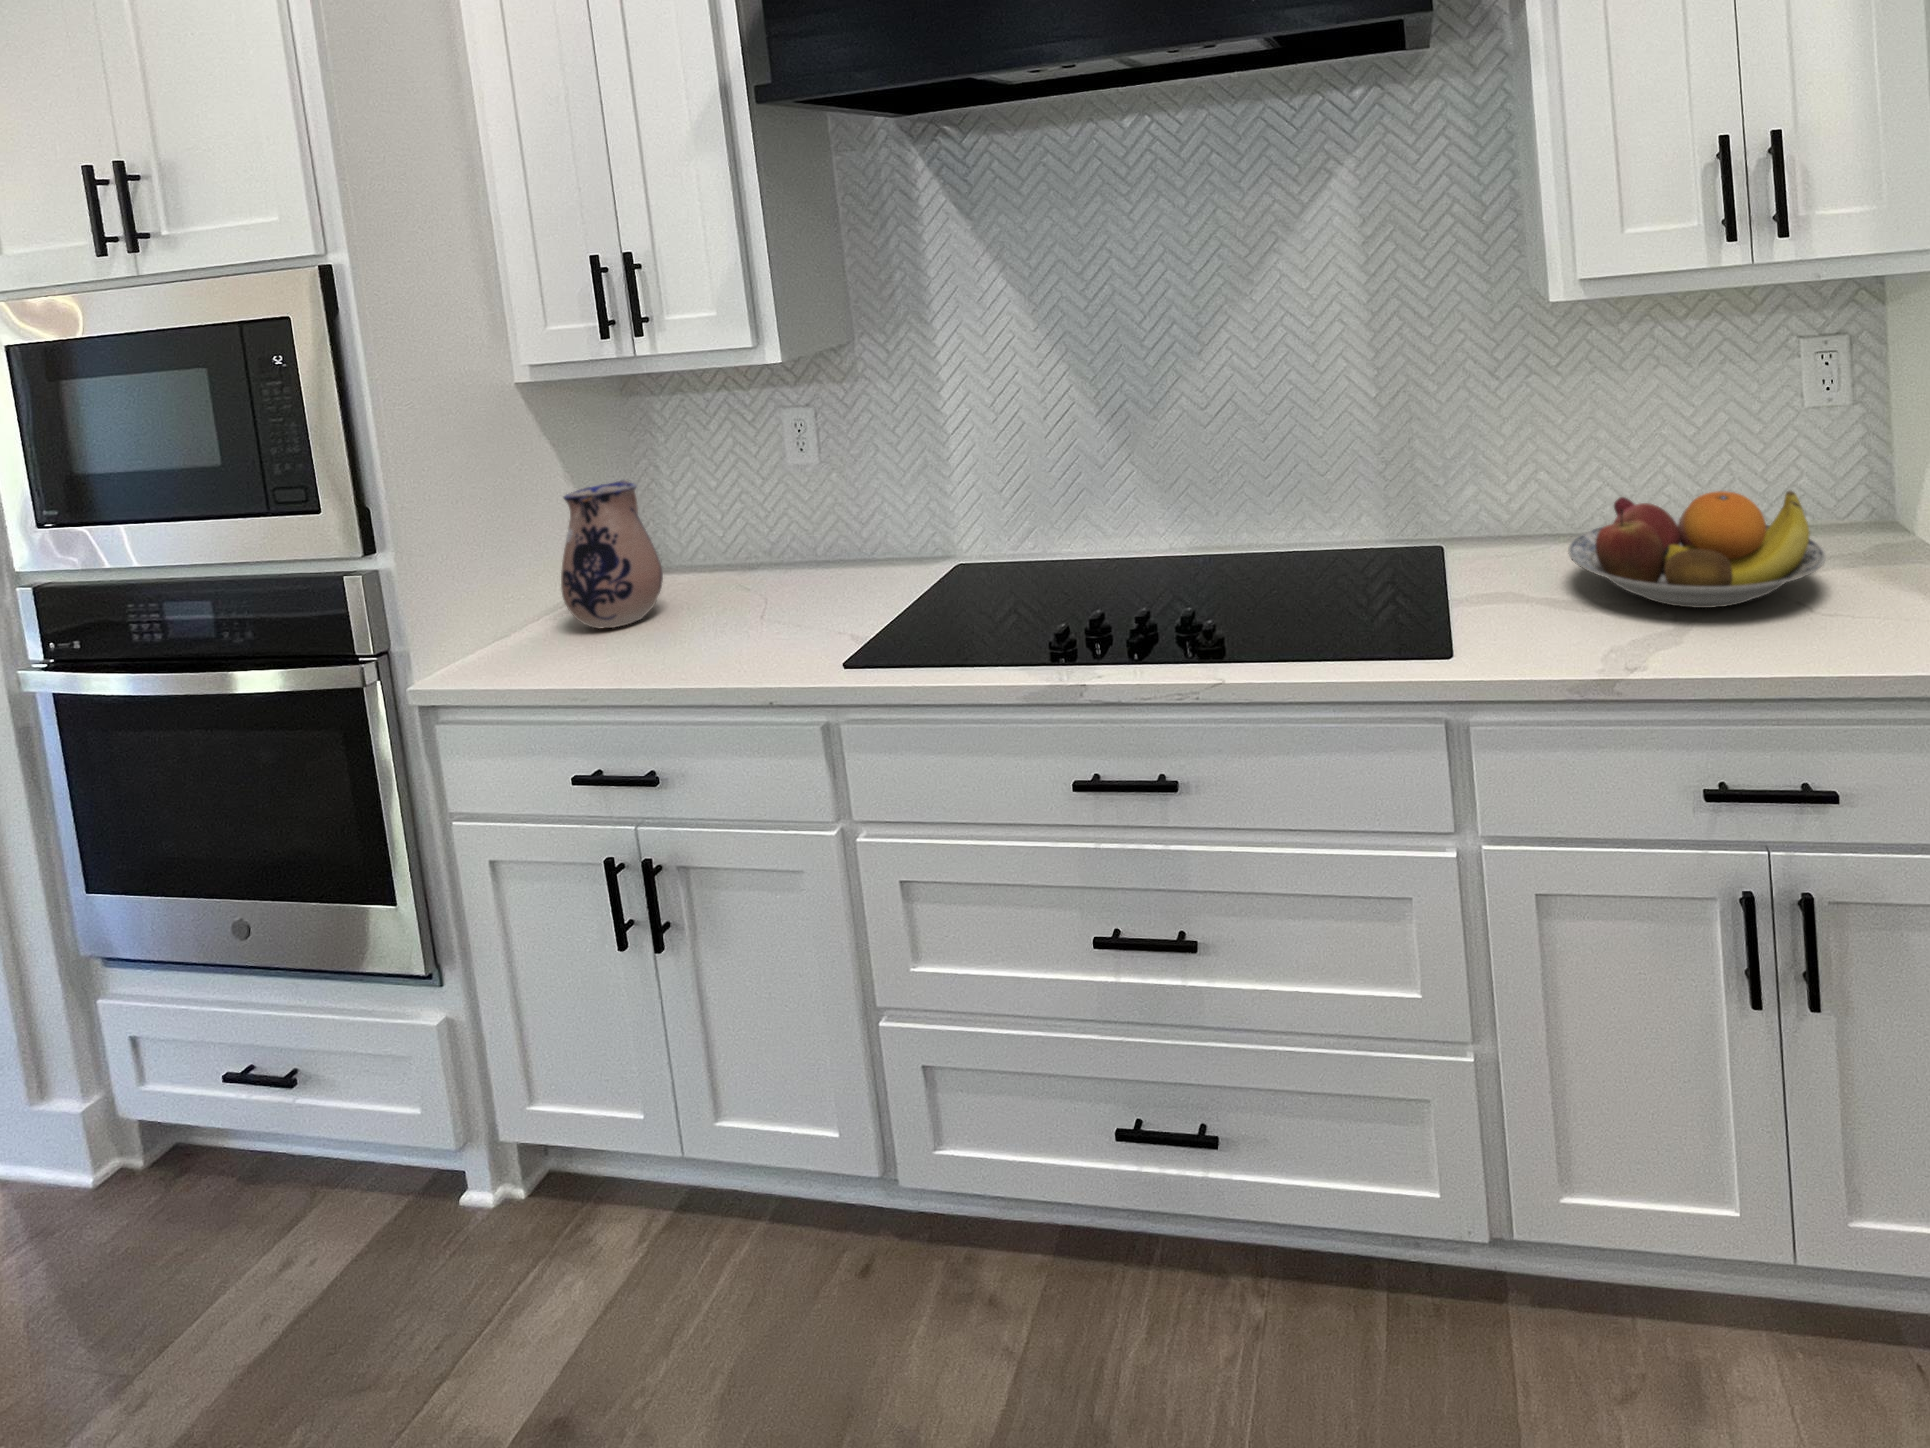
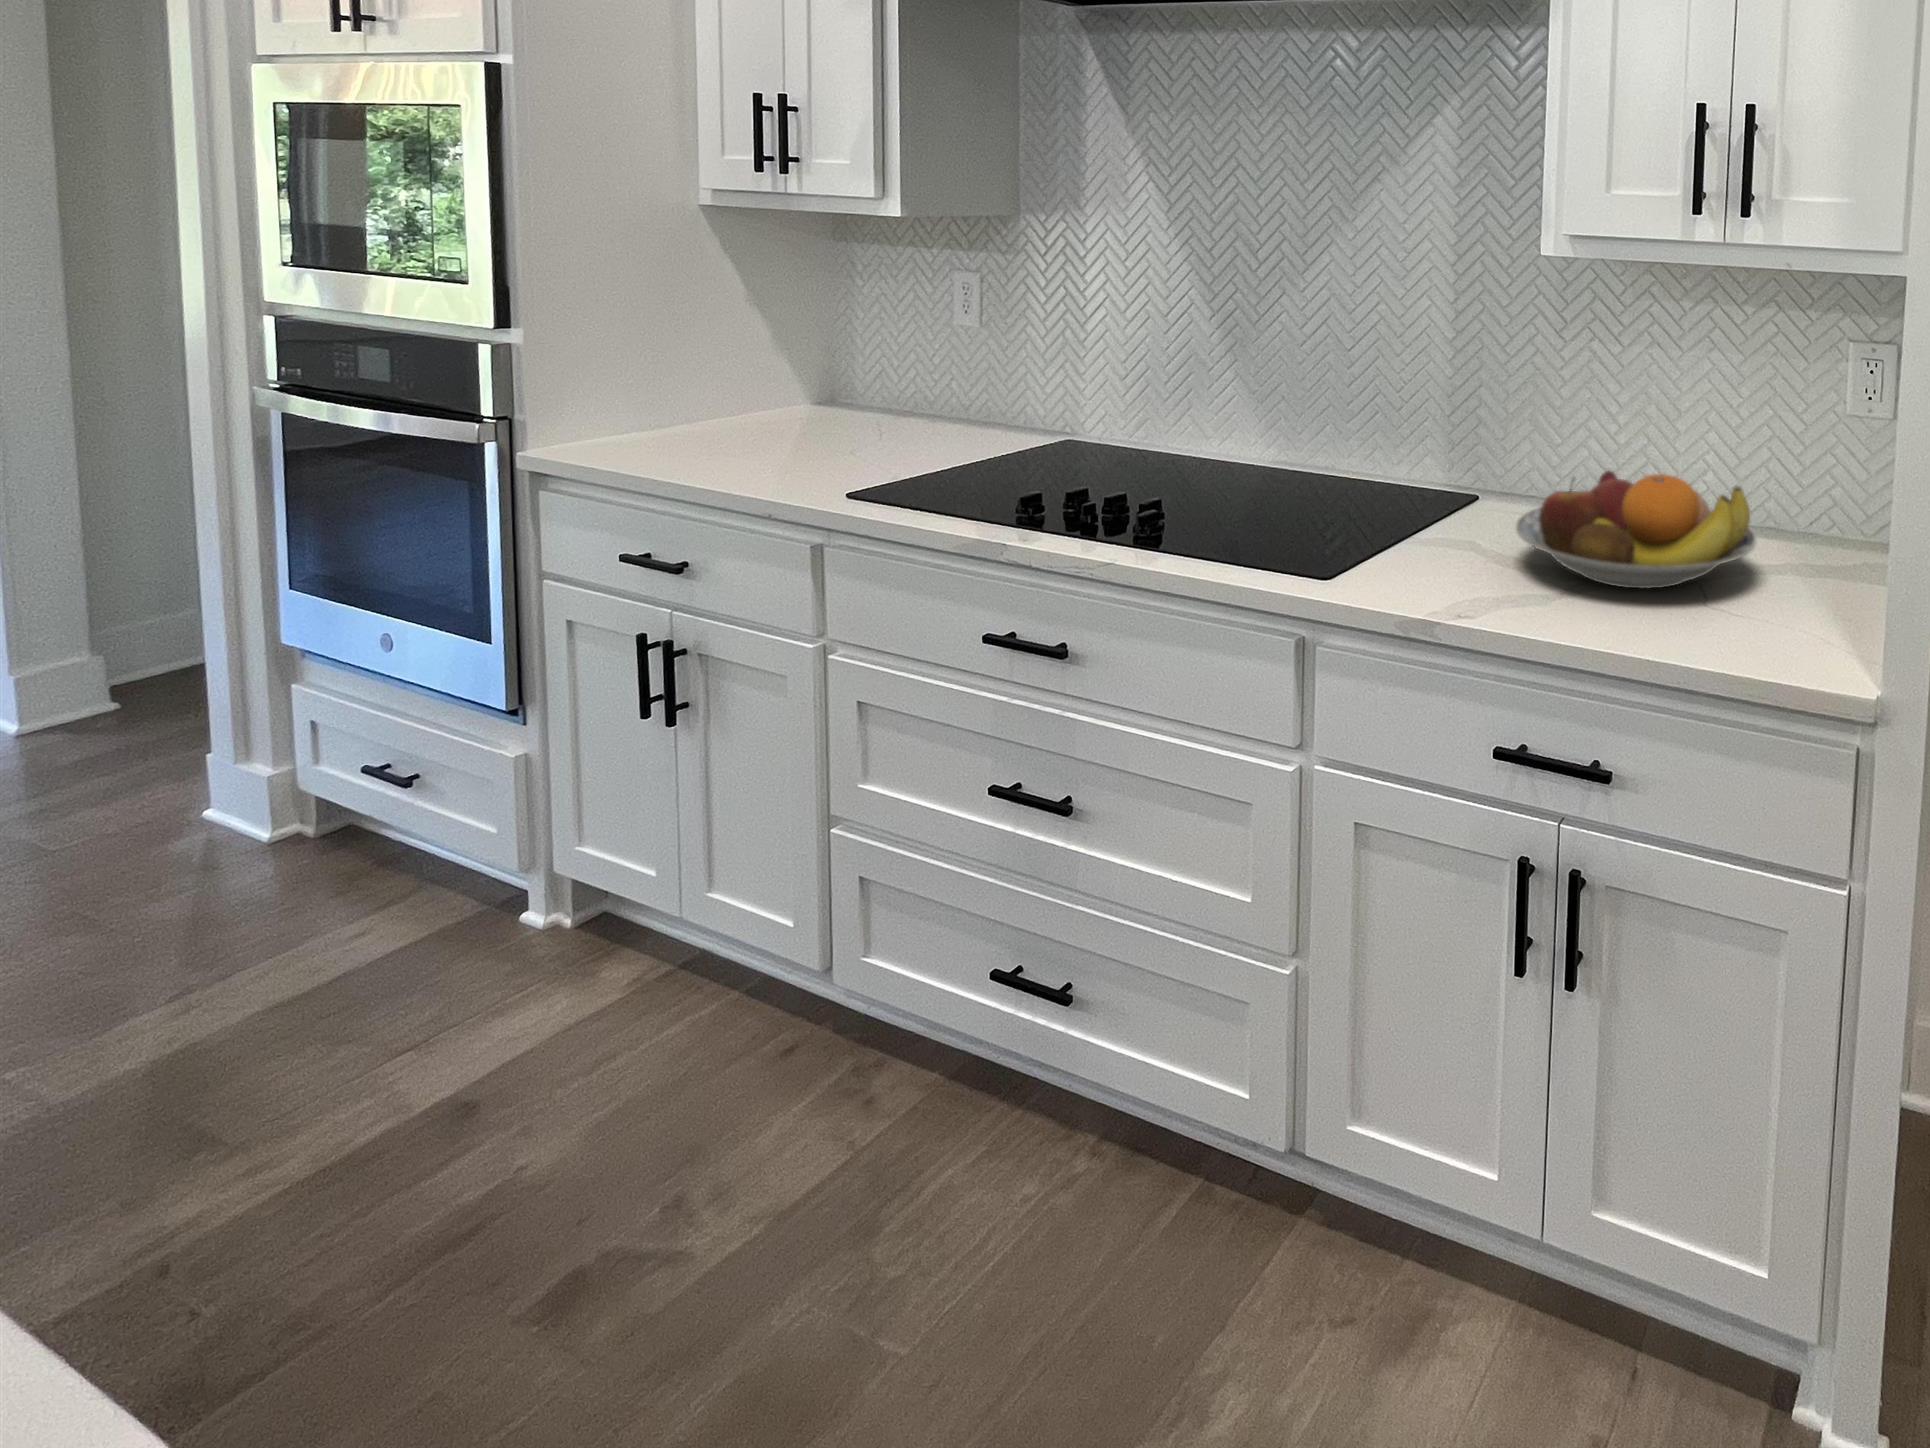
ceramic pitcher: present [561,480,663,629] -> none [696,309,799,439]

